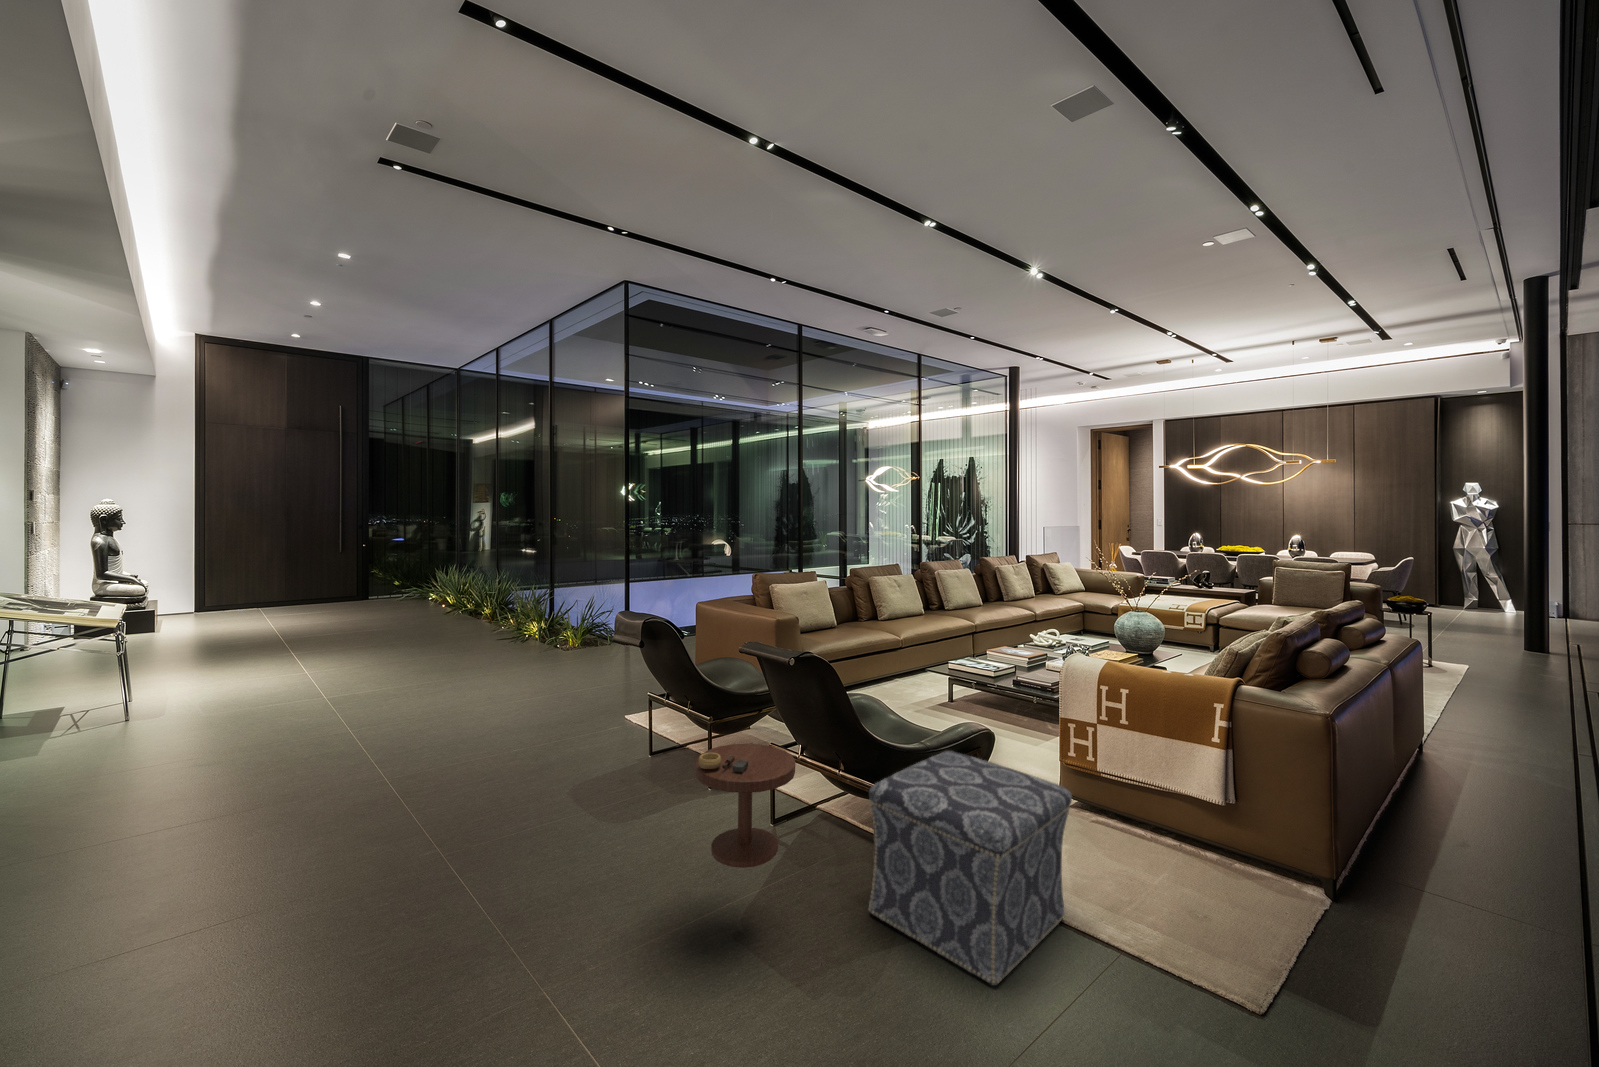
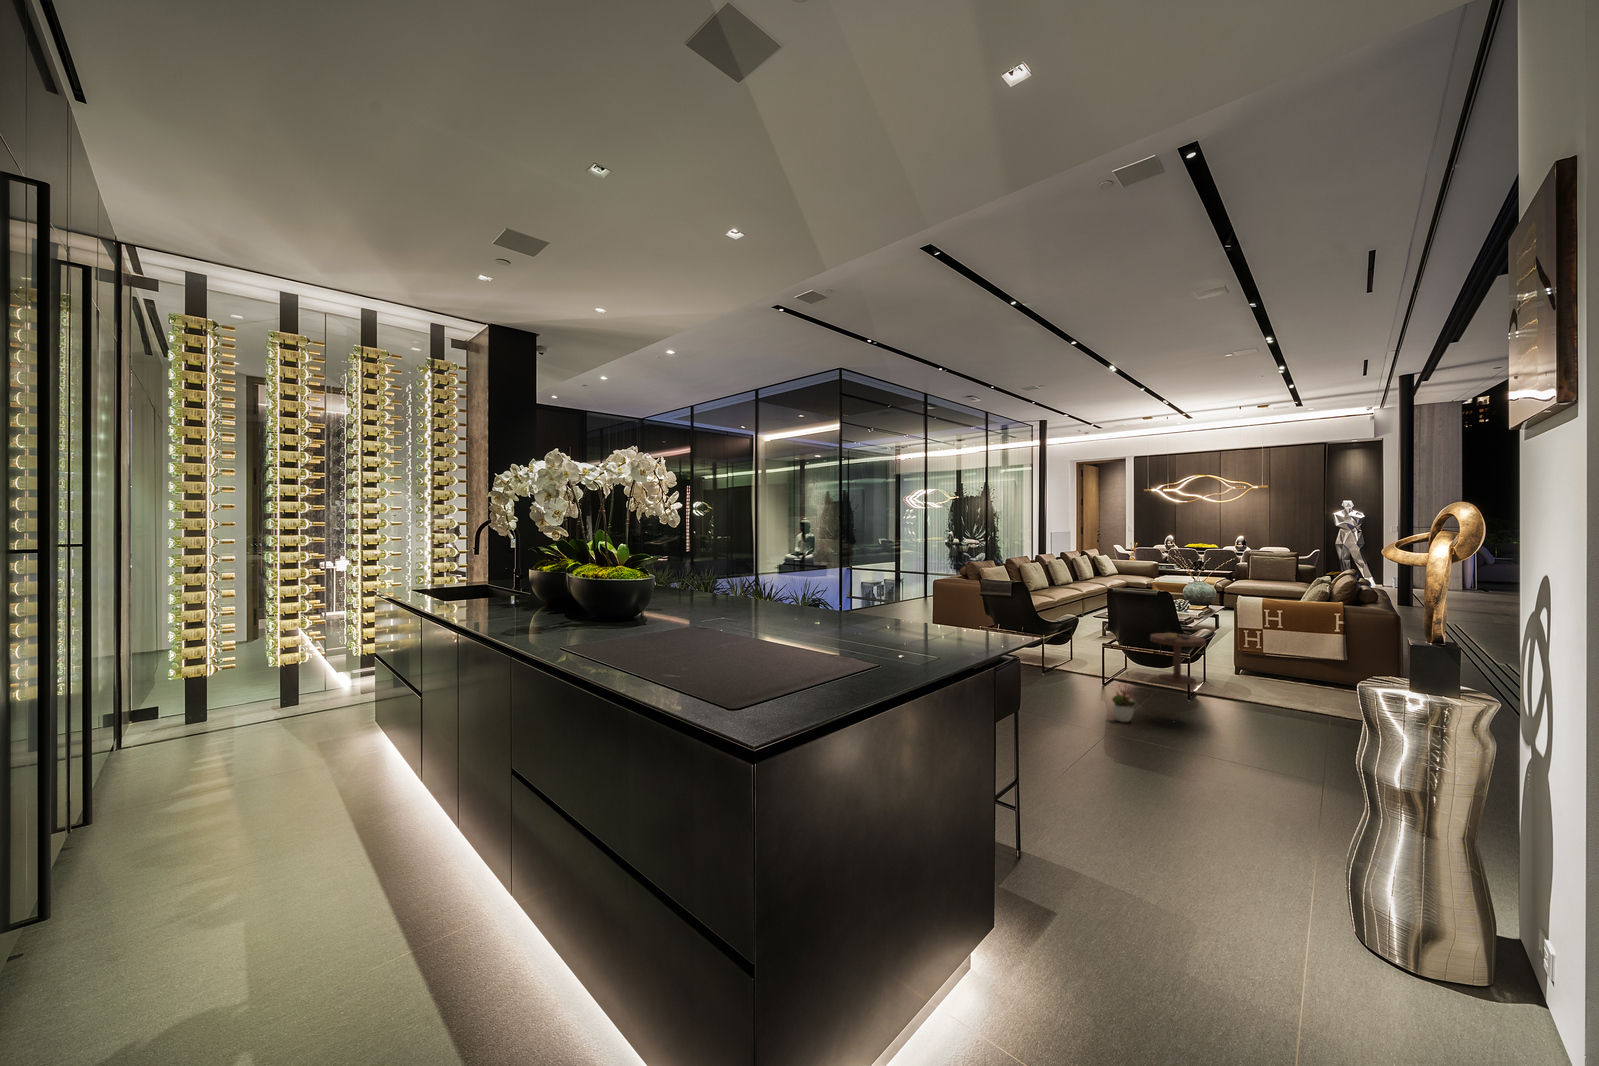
ottoman: present [869,751,1072,986] -> none [1217,639,1311,727]
decorative plant: none [618,845,660,923] -> present [1112,688,1135,722]

